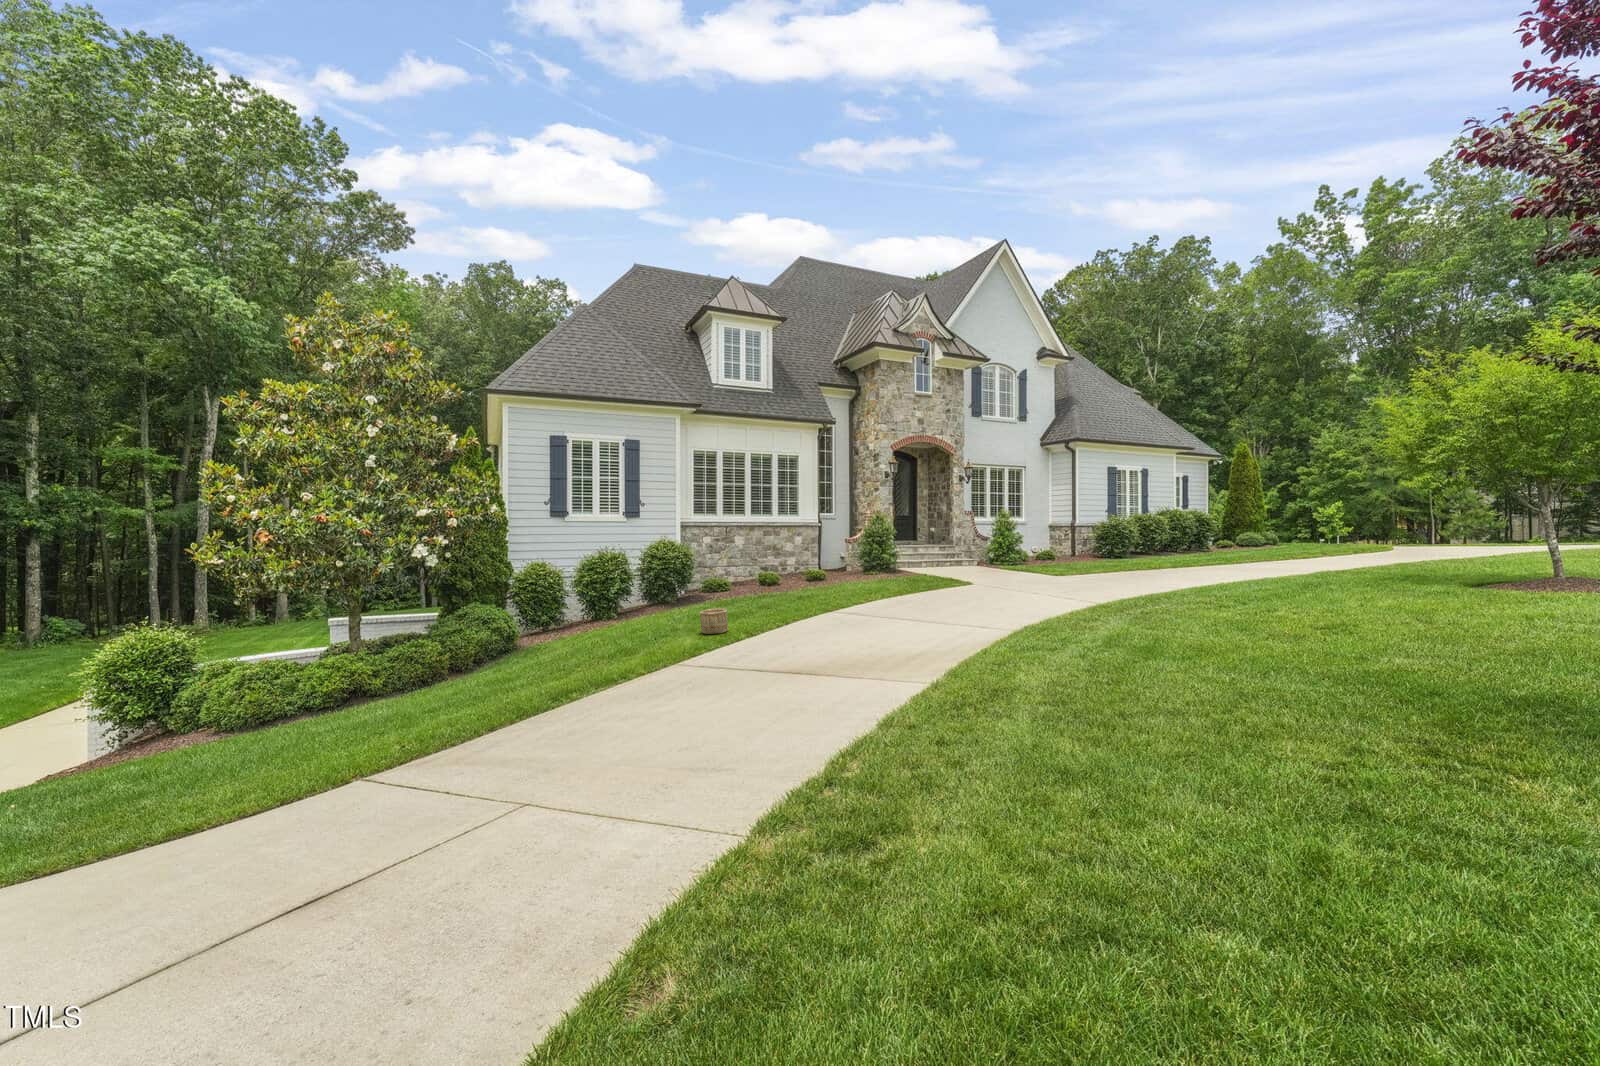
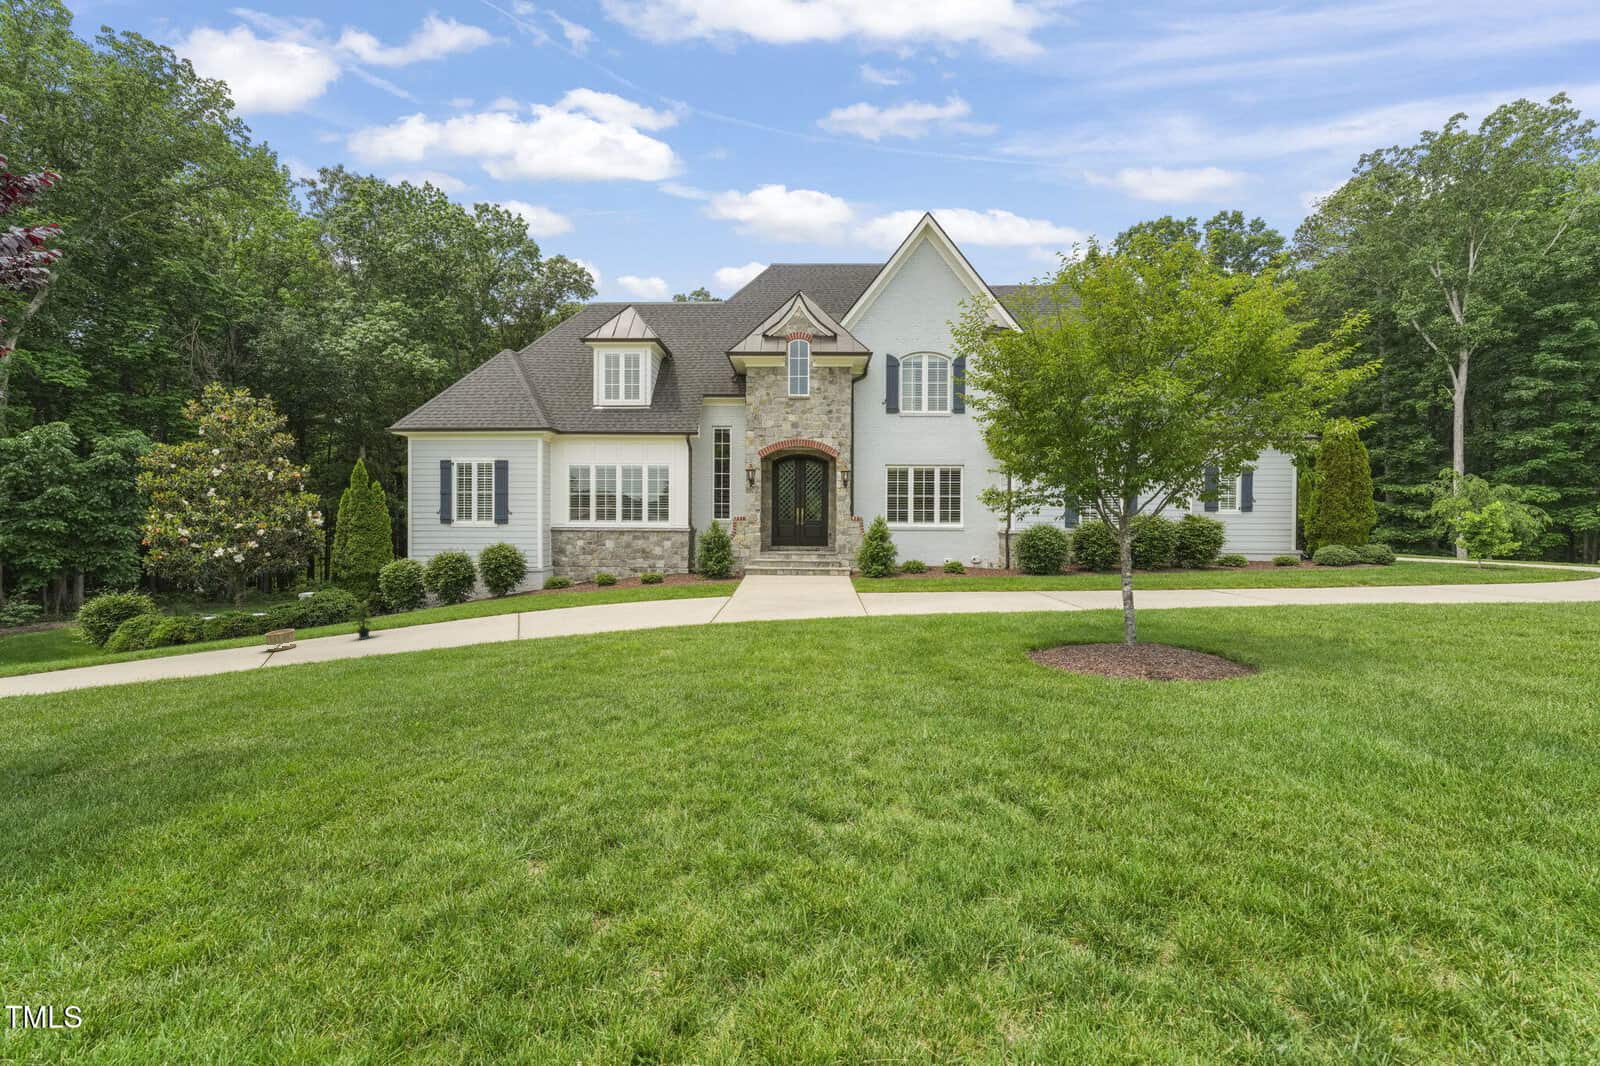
potted plant: none [757,575,781,620] -> present [349,601,372,639]

